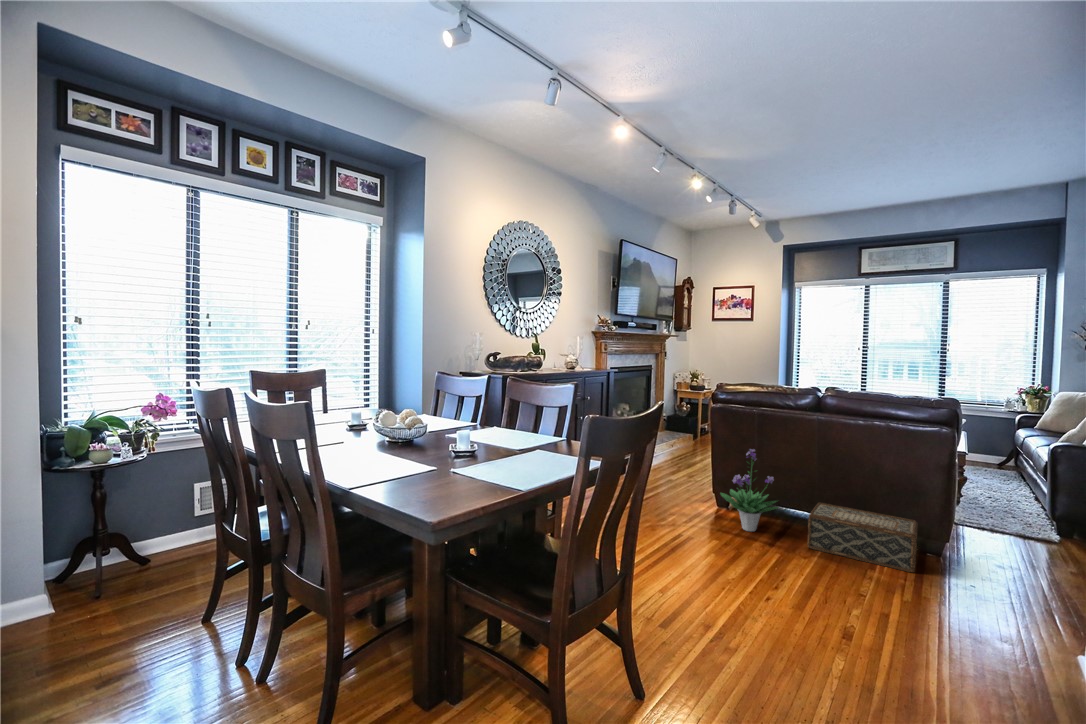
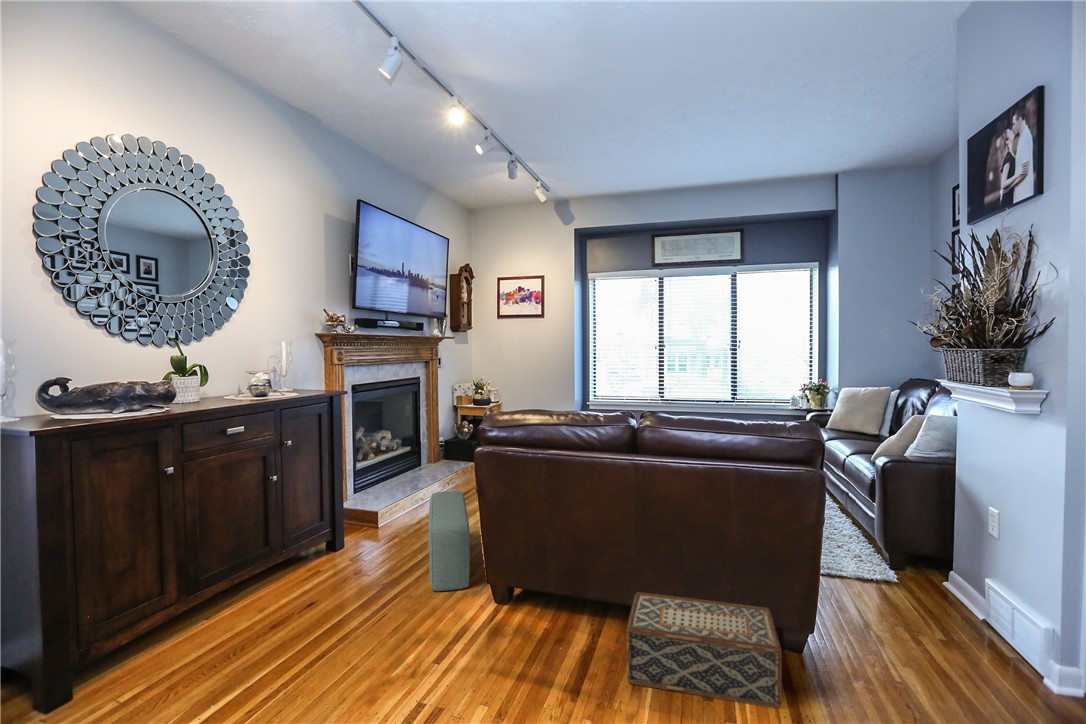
pouf: none [670,440,701,497] -> present [428,491,470,591]
potted plant: present [720,449,778,531] -> none [492,519,583,660]

